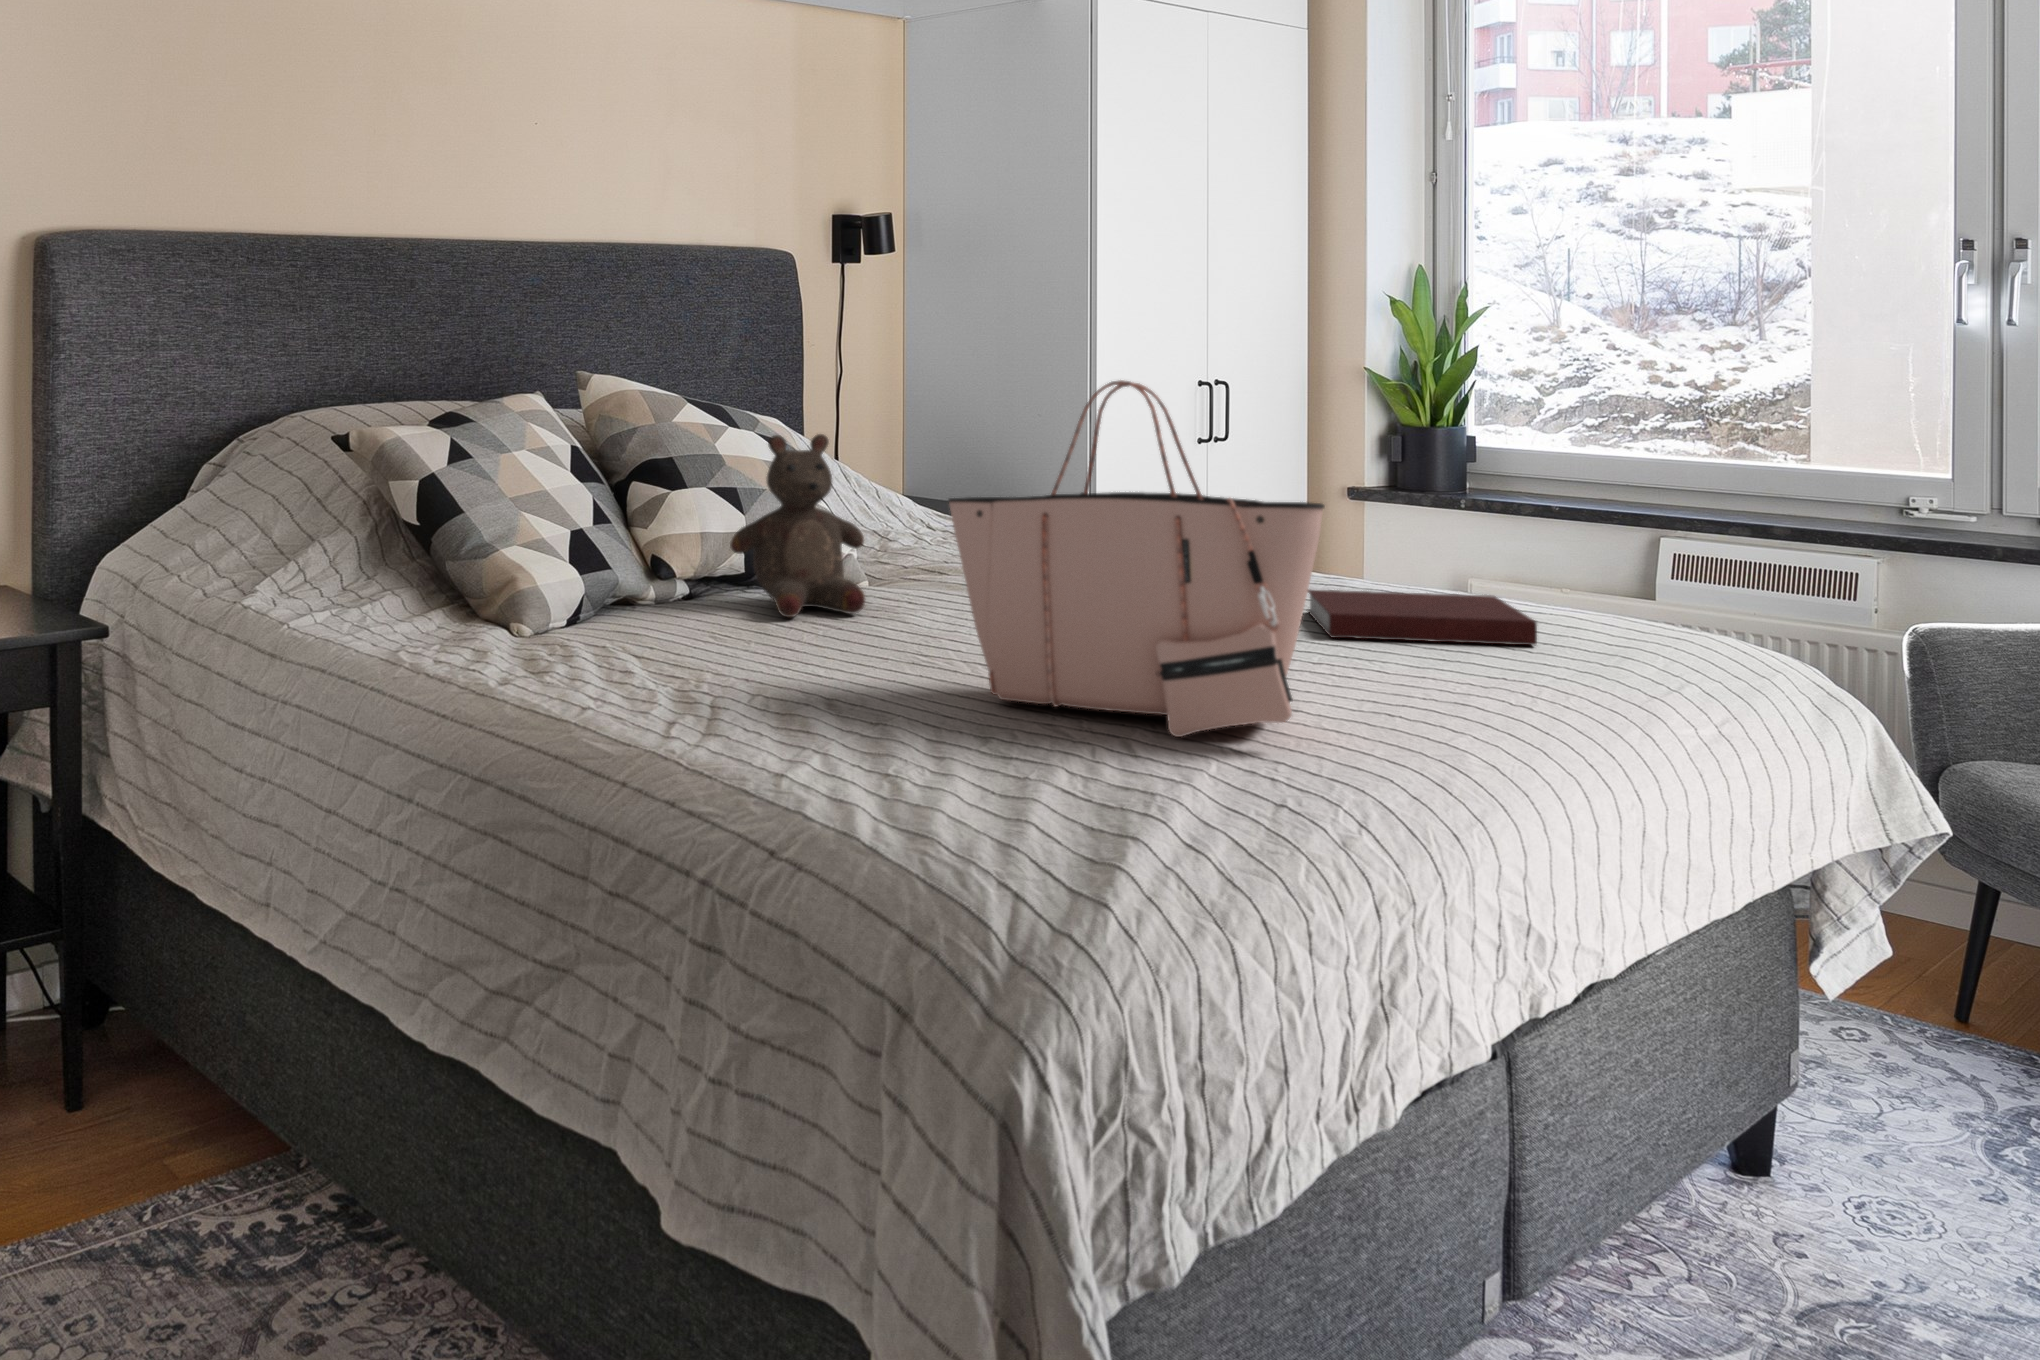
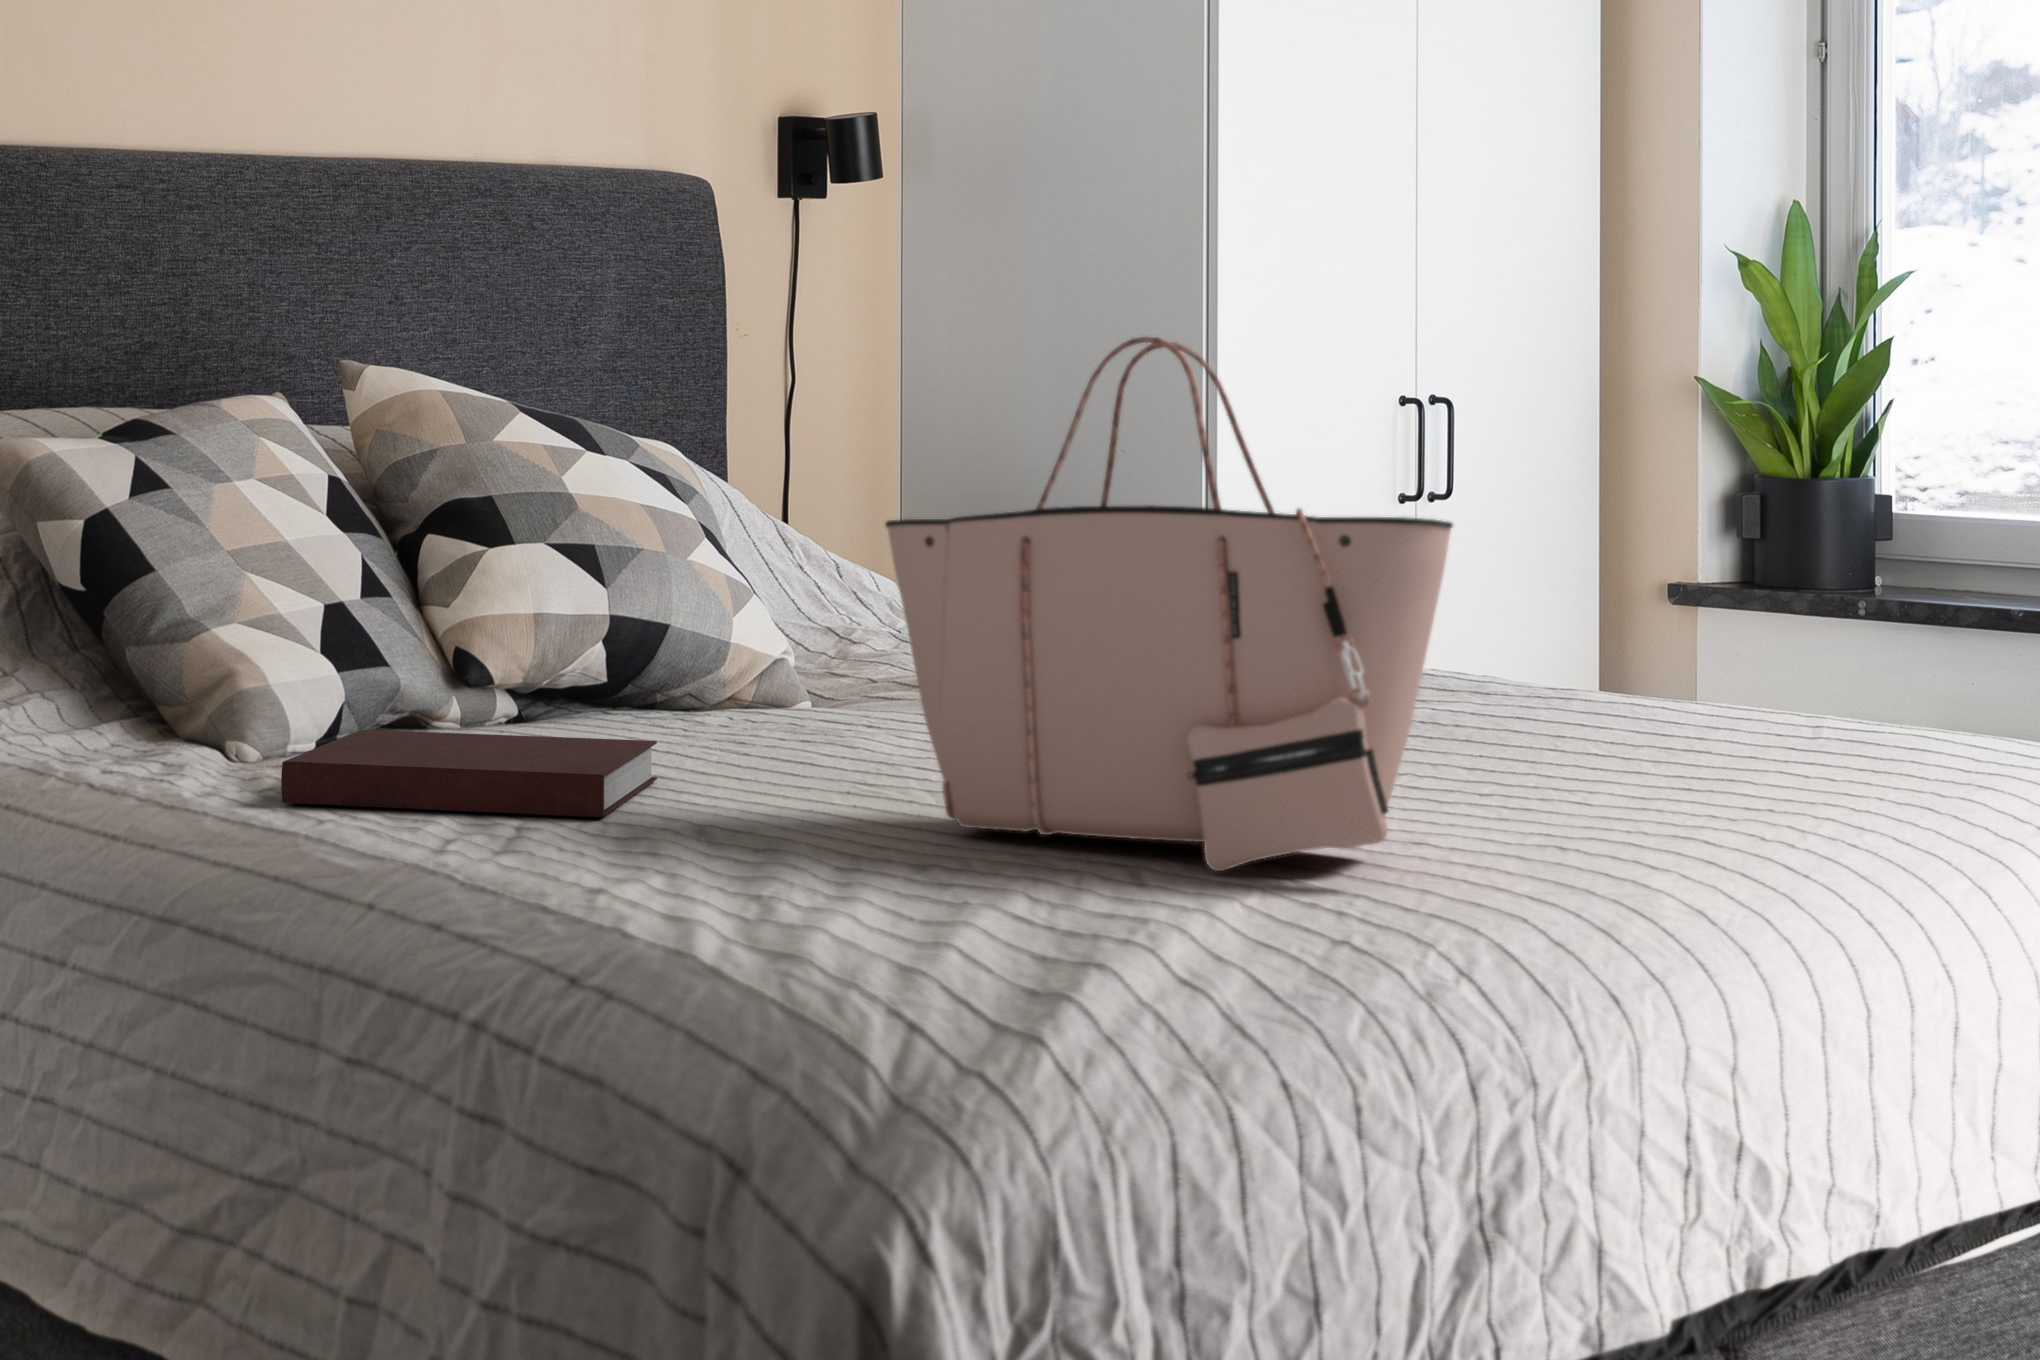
stuffed bear: present [730,434,865,618] -> none [571,449,789,736]
notebook: present [1308,589,1537,646] -> present [281,730,657,817]

